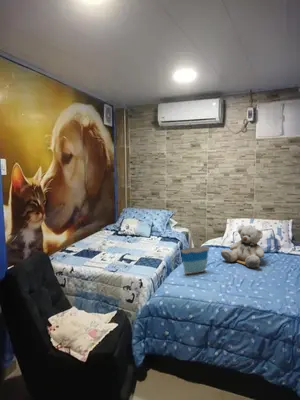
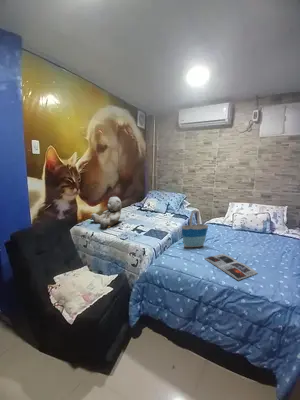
teddy bear: present [221,225,264,268] -> present [92,197,122,228]
magazine: none [209,277,264,299] -> present [205,254,257,280]

